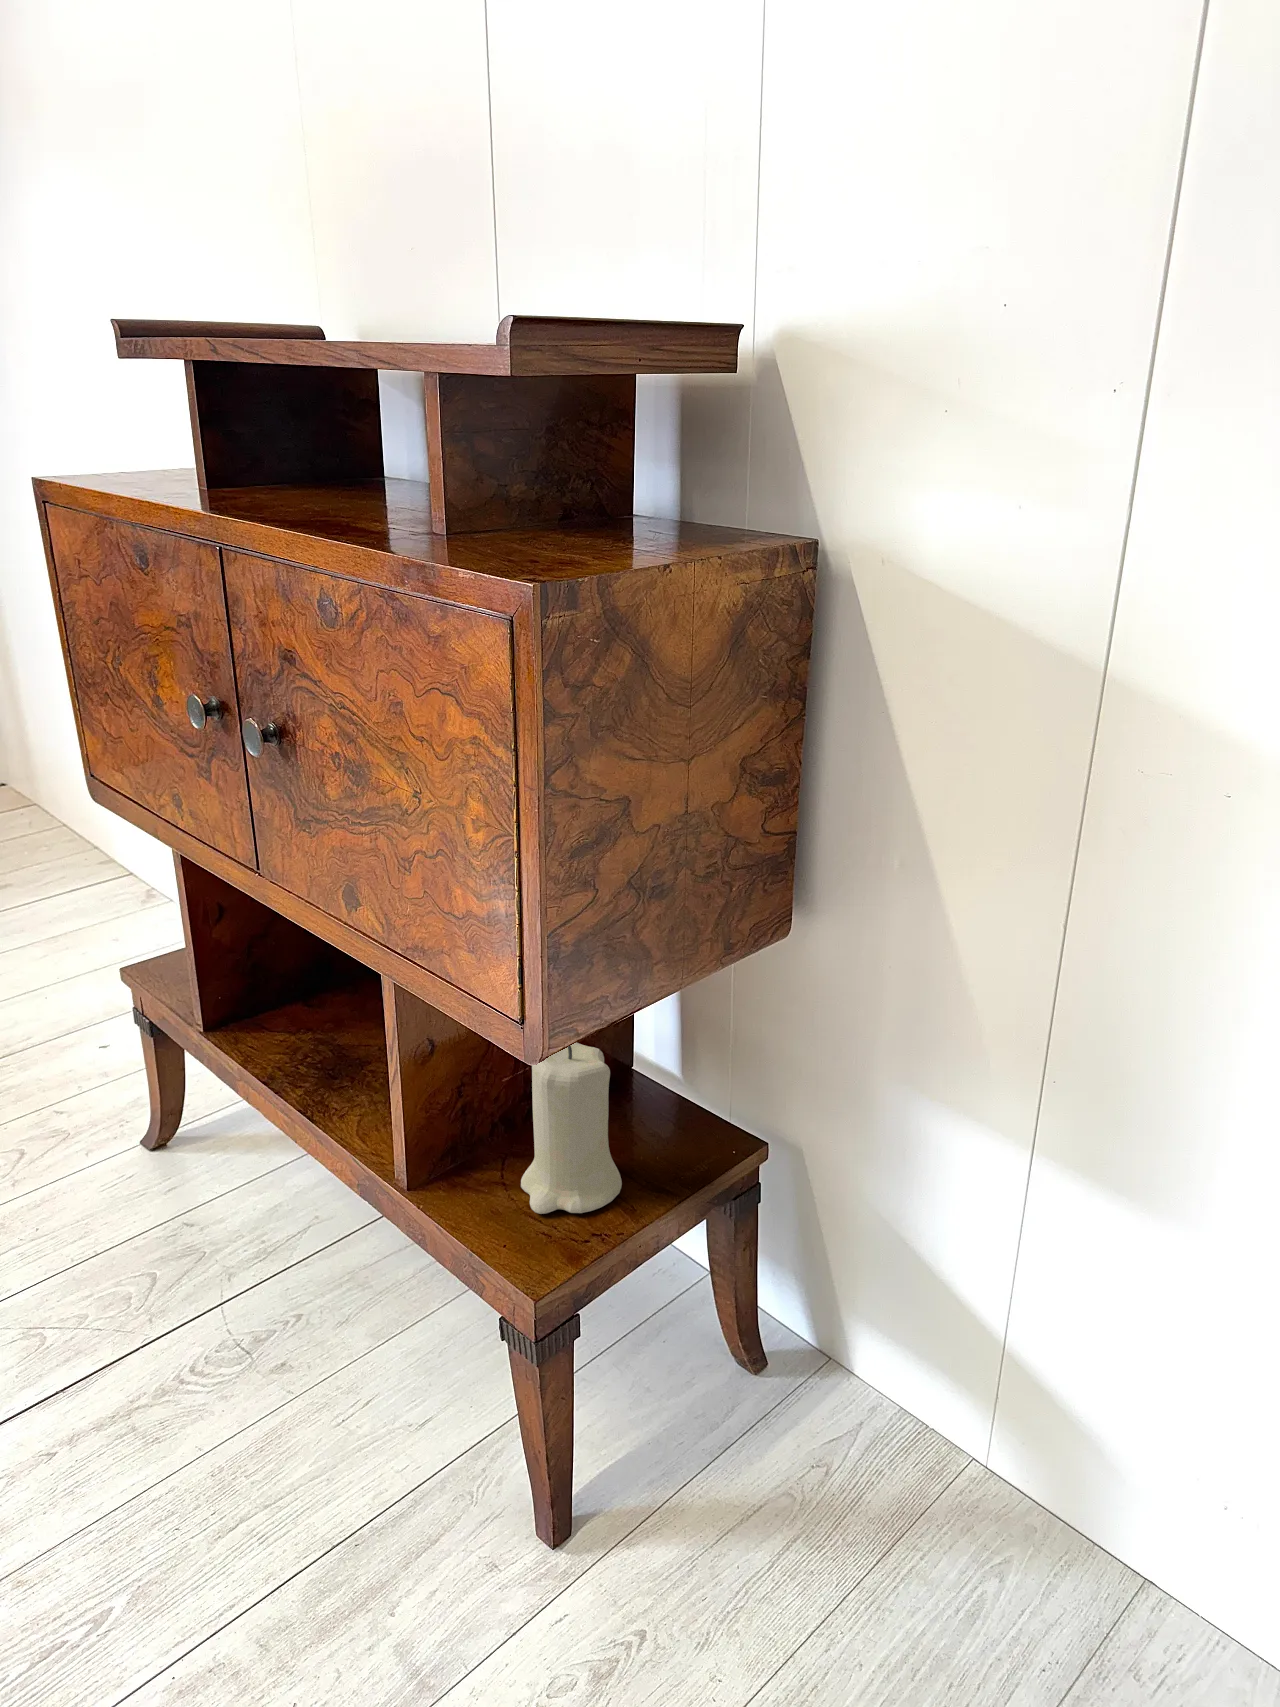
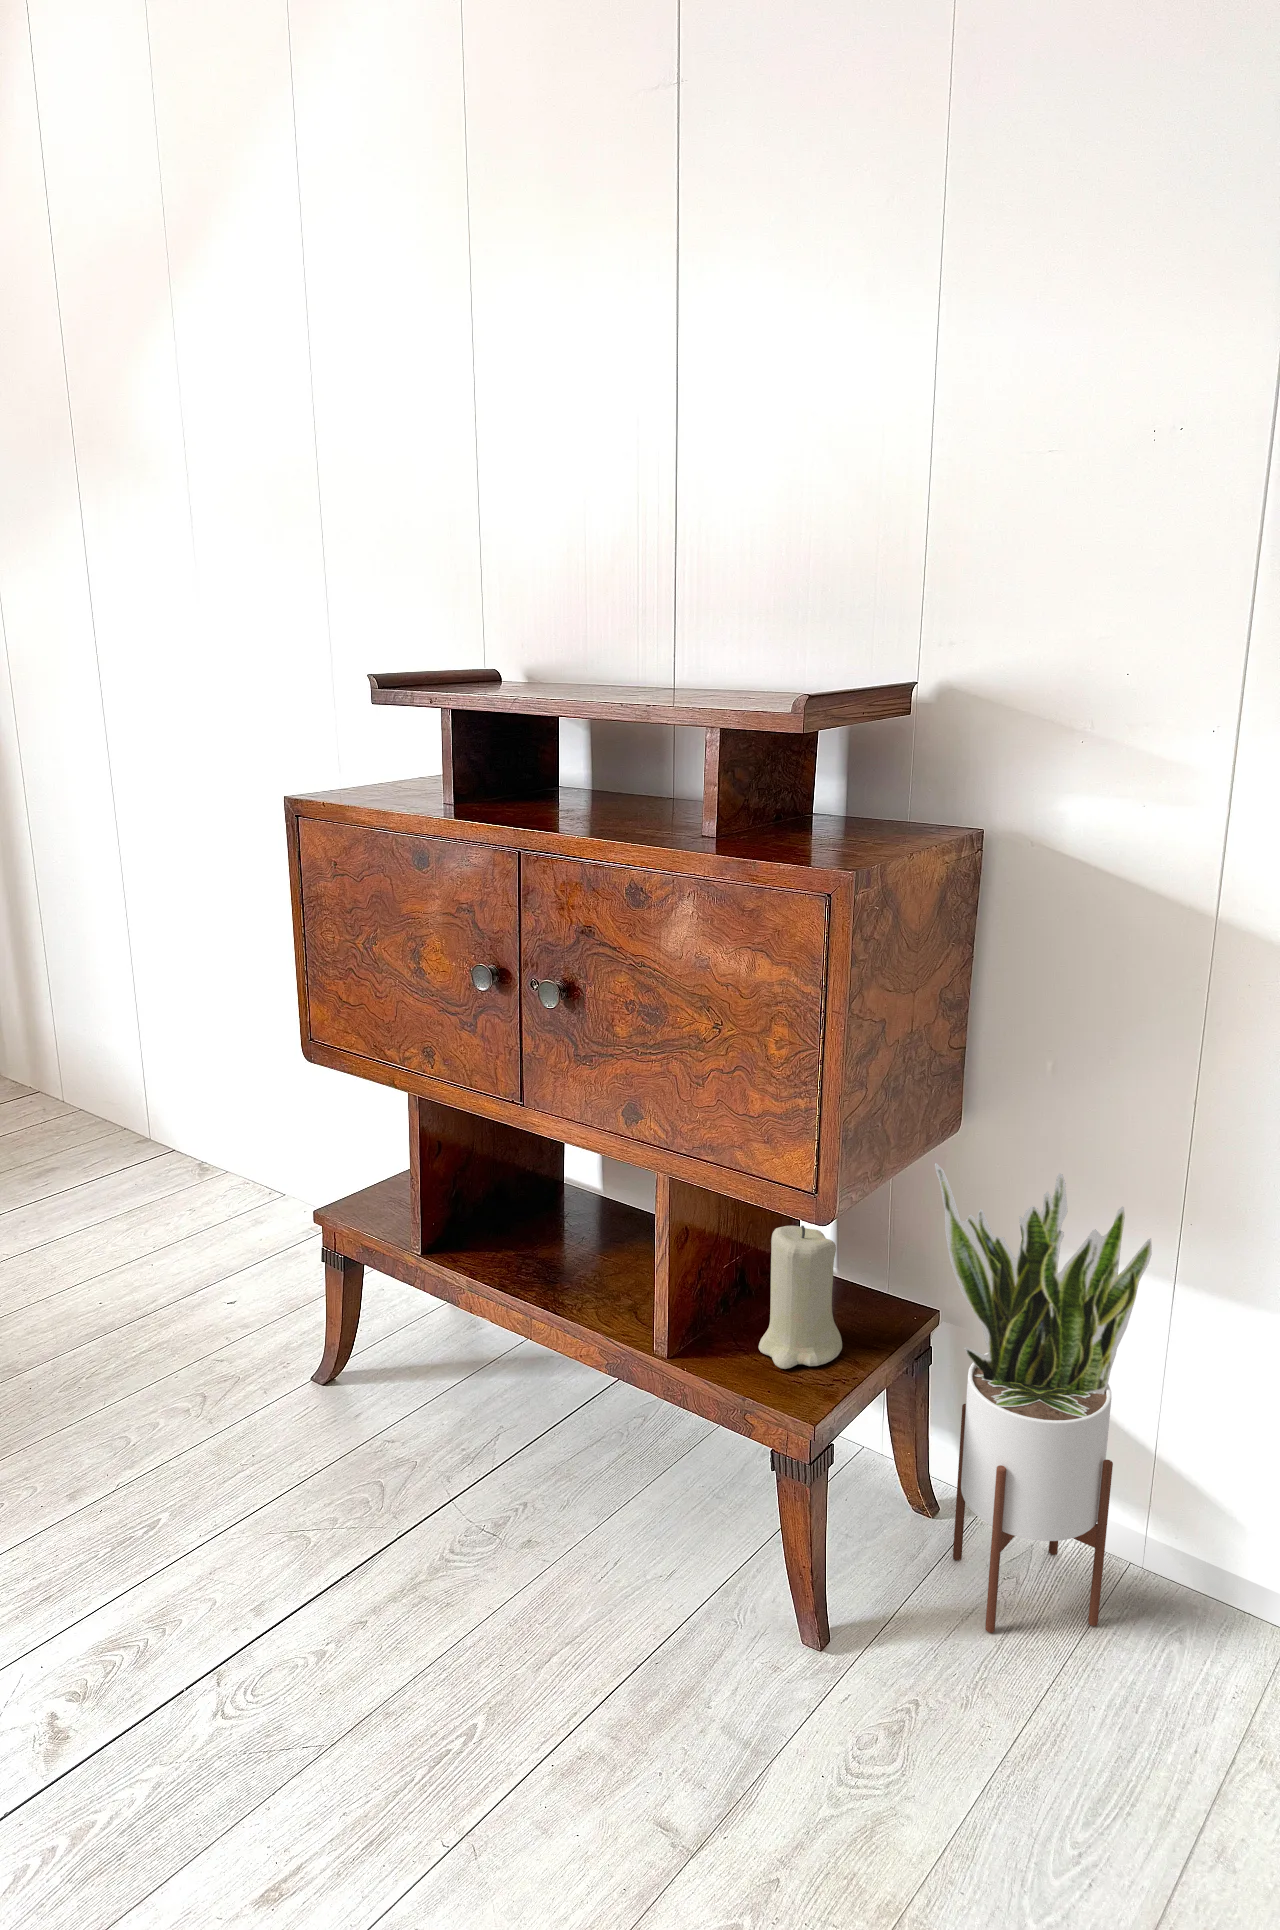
potted plant: none [718,983,991,1550] -> present [935,1163,1152,1633]

